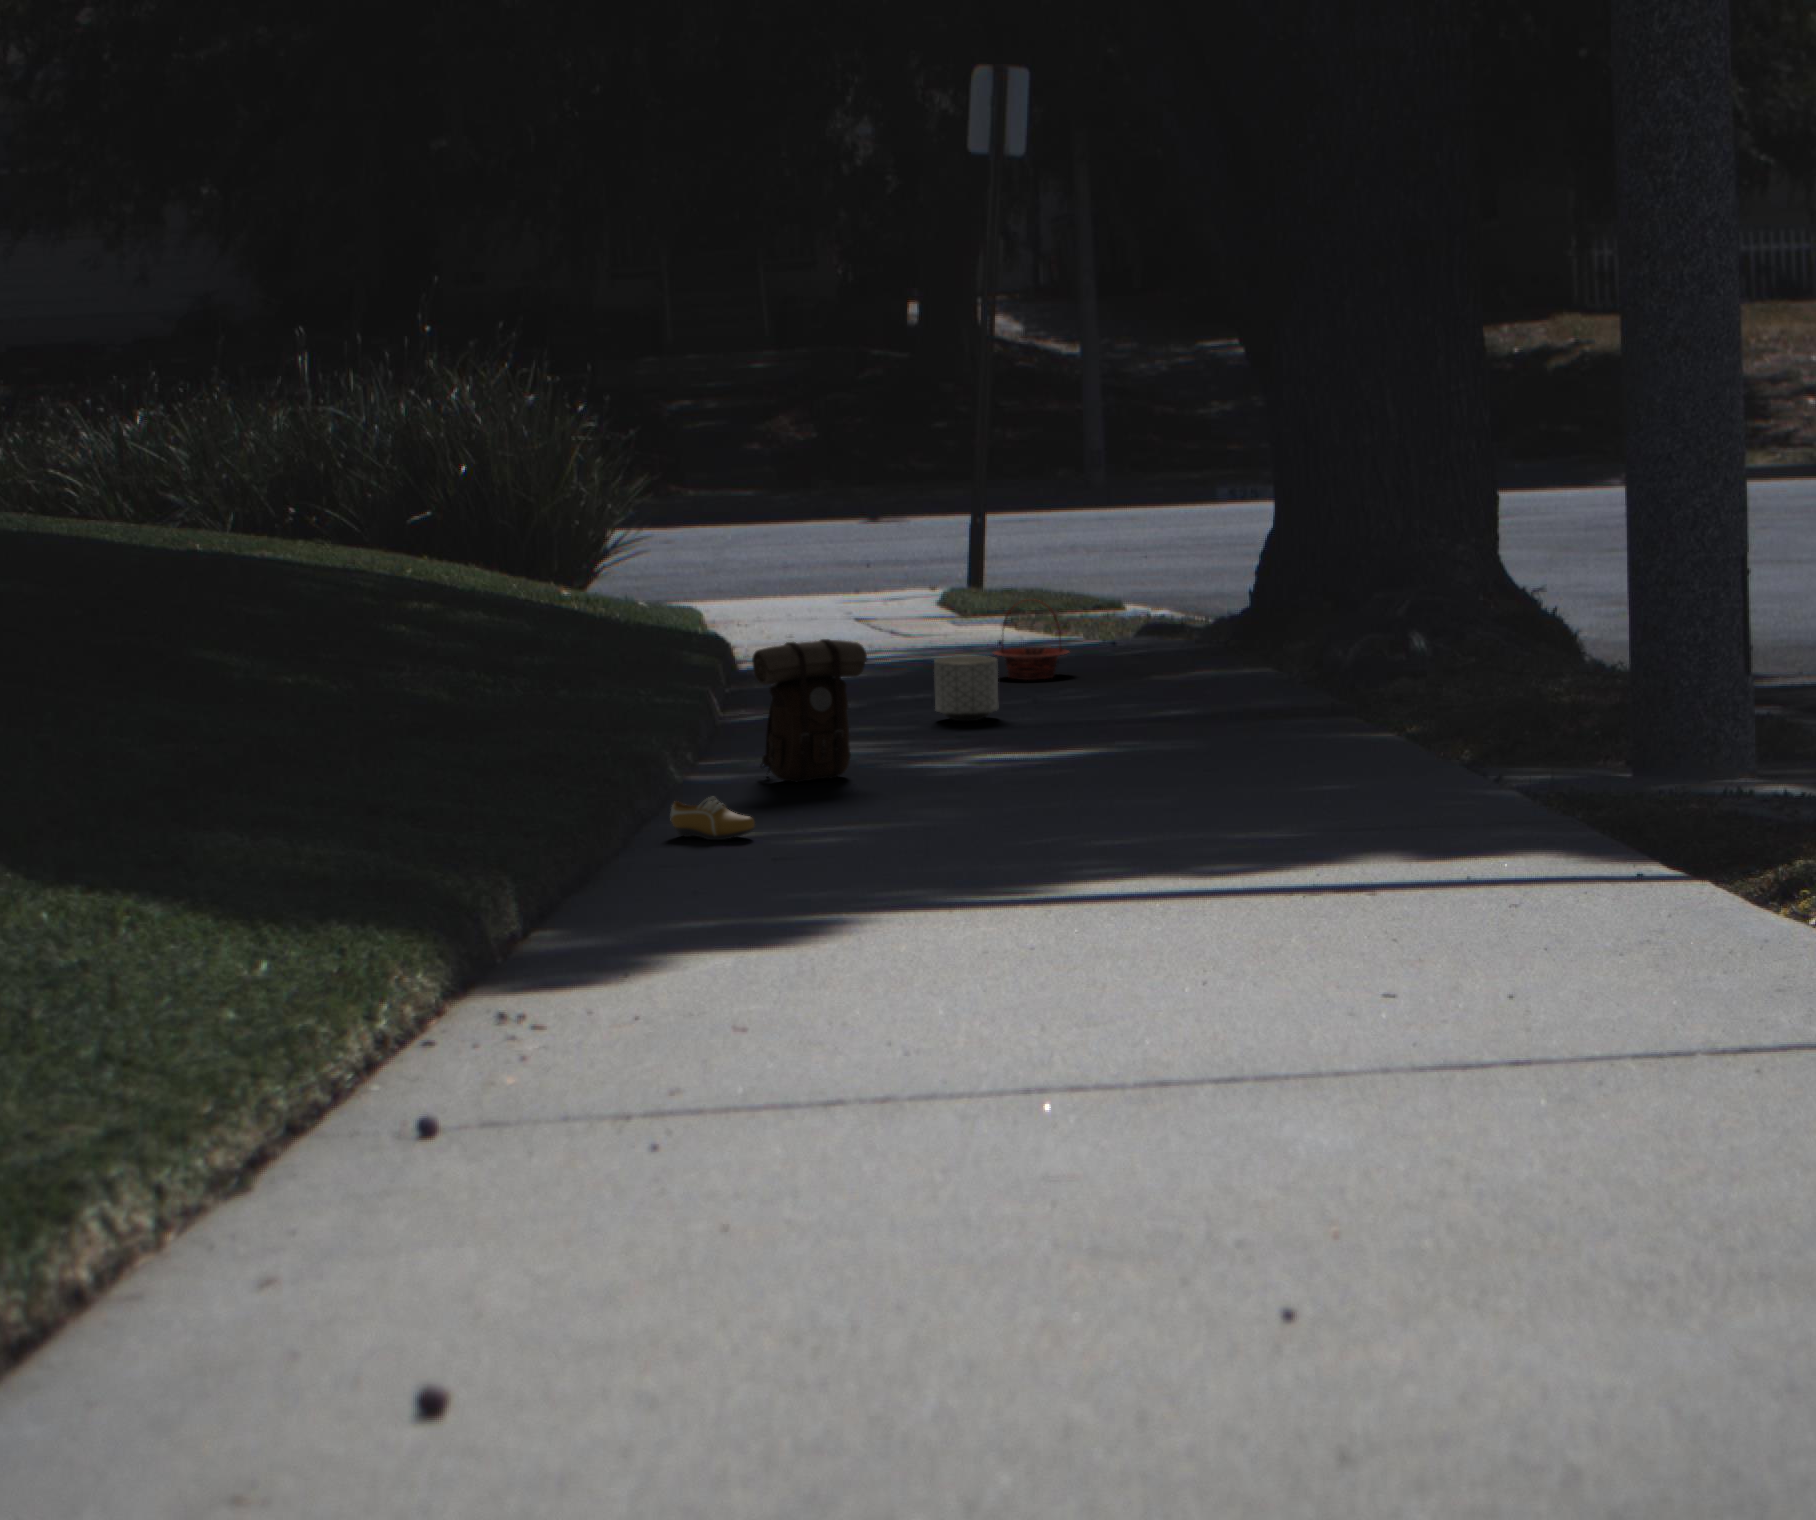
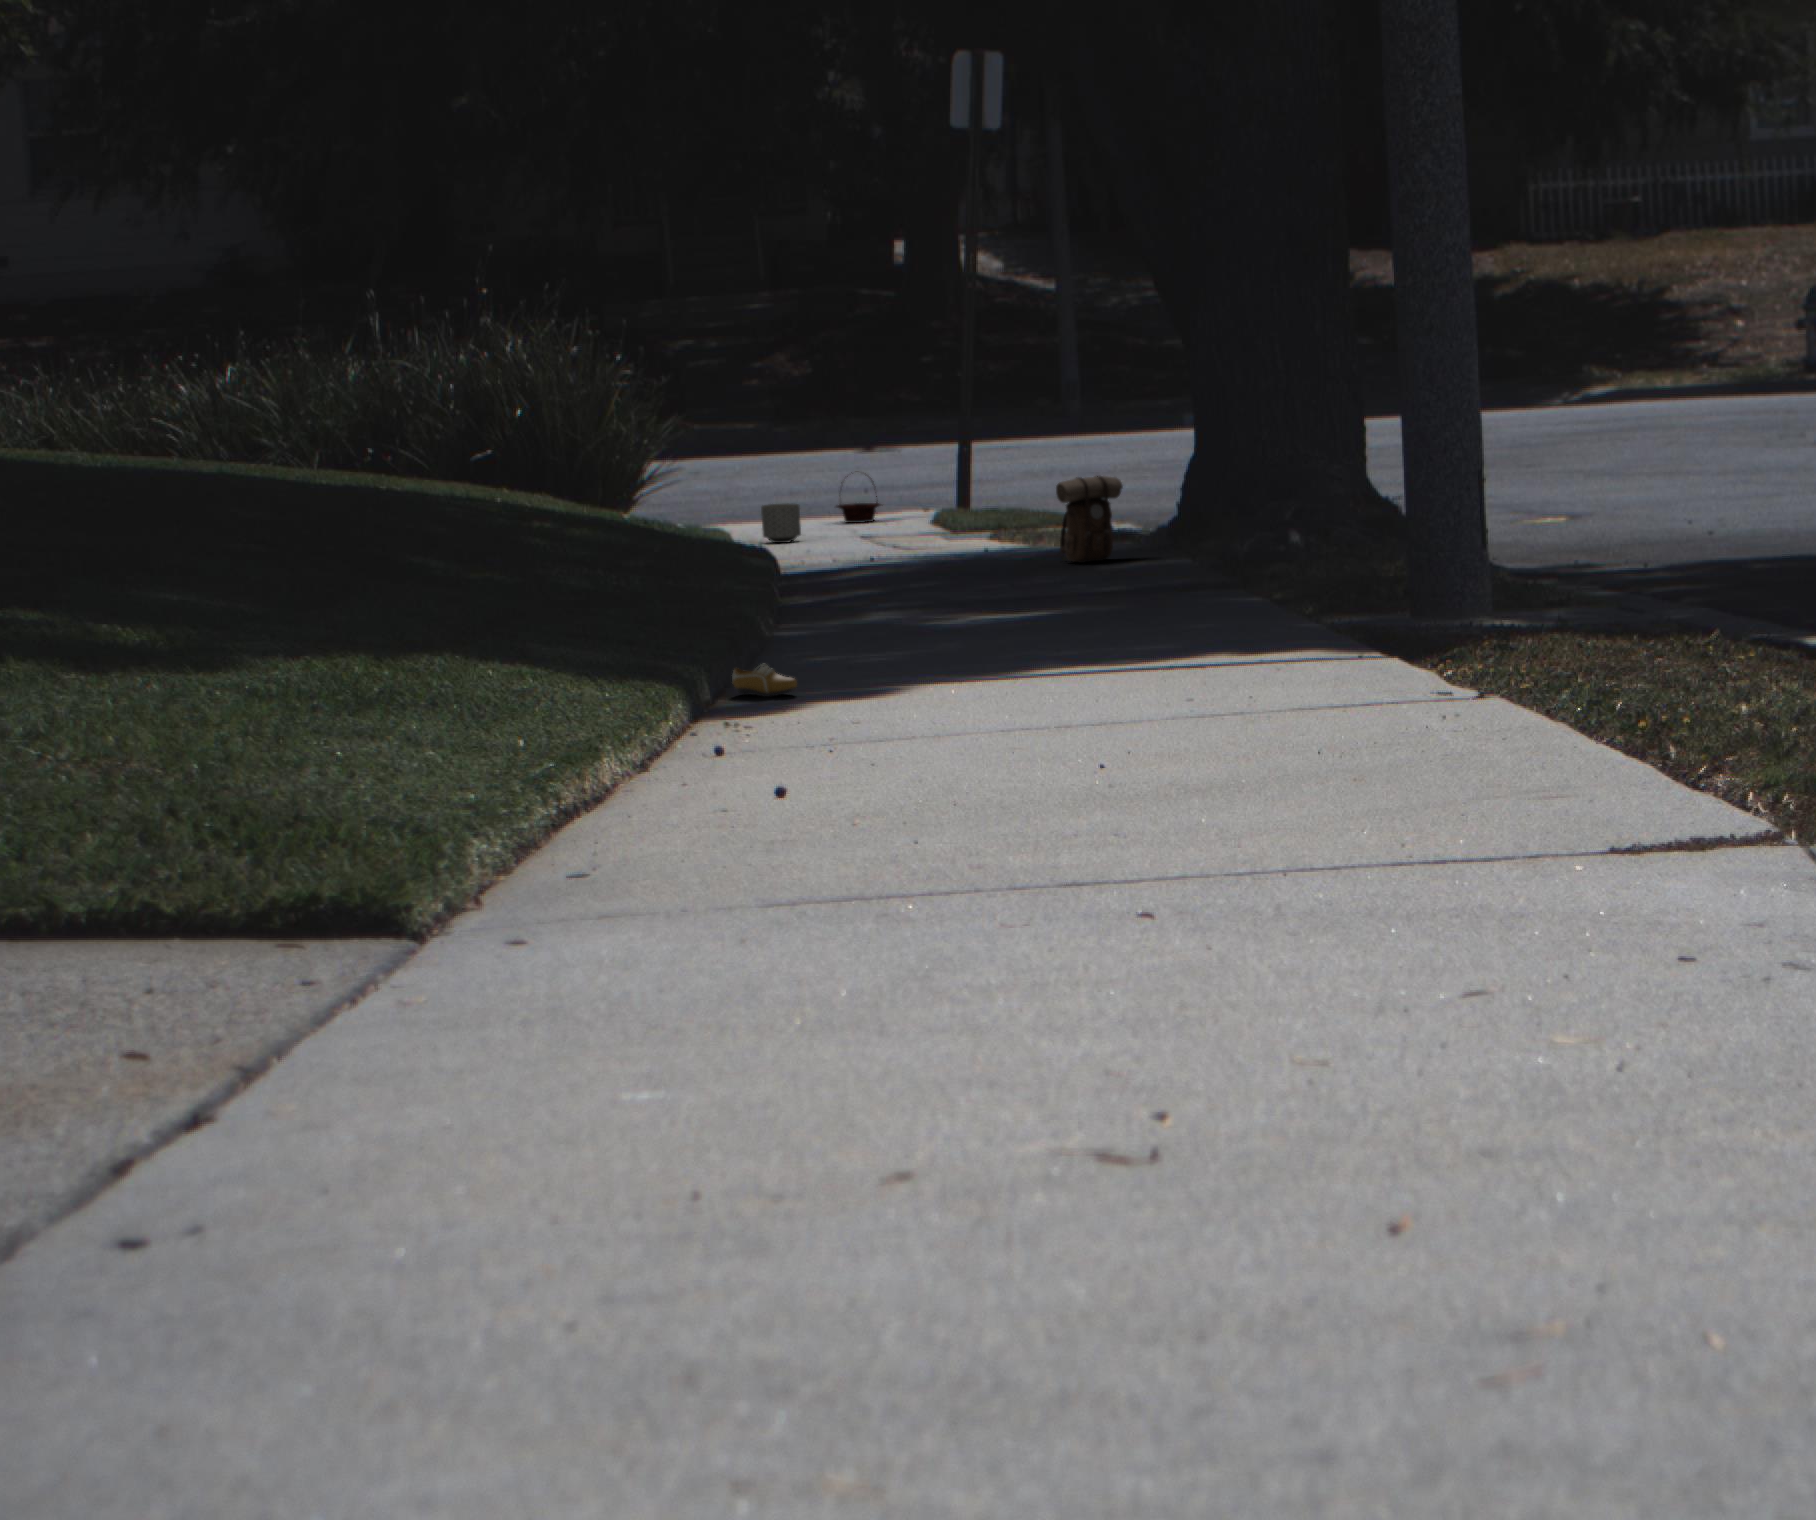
basket: present [994,600,1069,680] -> present [836,476,881,523]
backpack: present [752,639,868,782] -> present [1056,476,1123,563]
planter: present [934,656,998,721] -> present [761,504,801,543]

